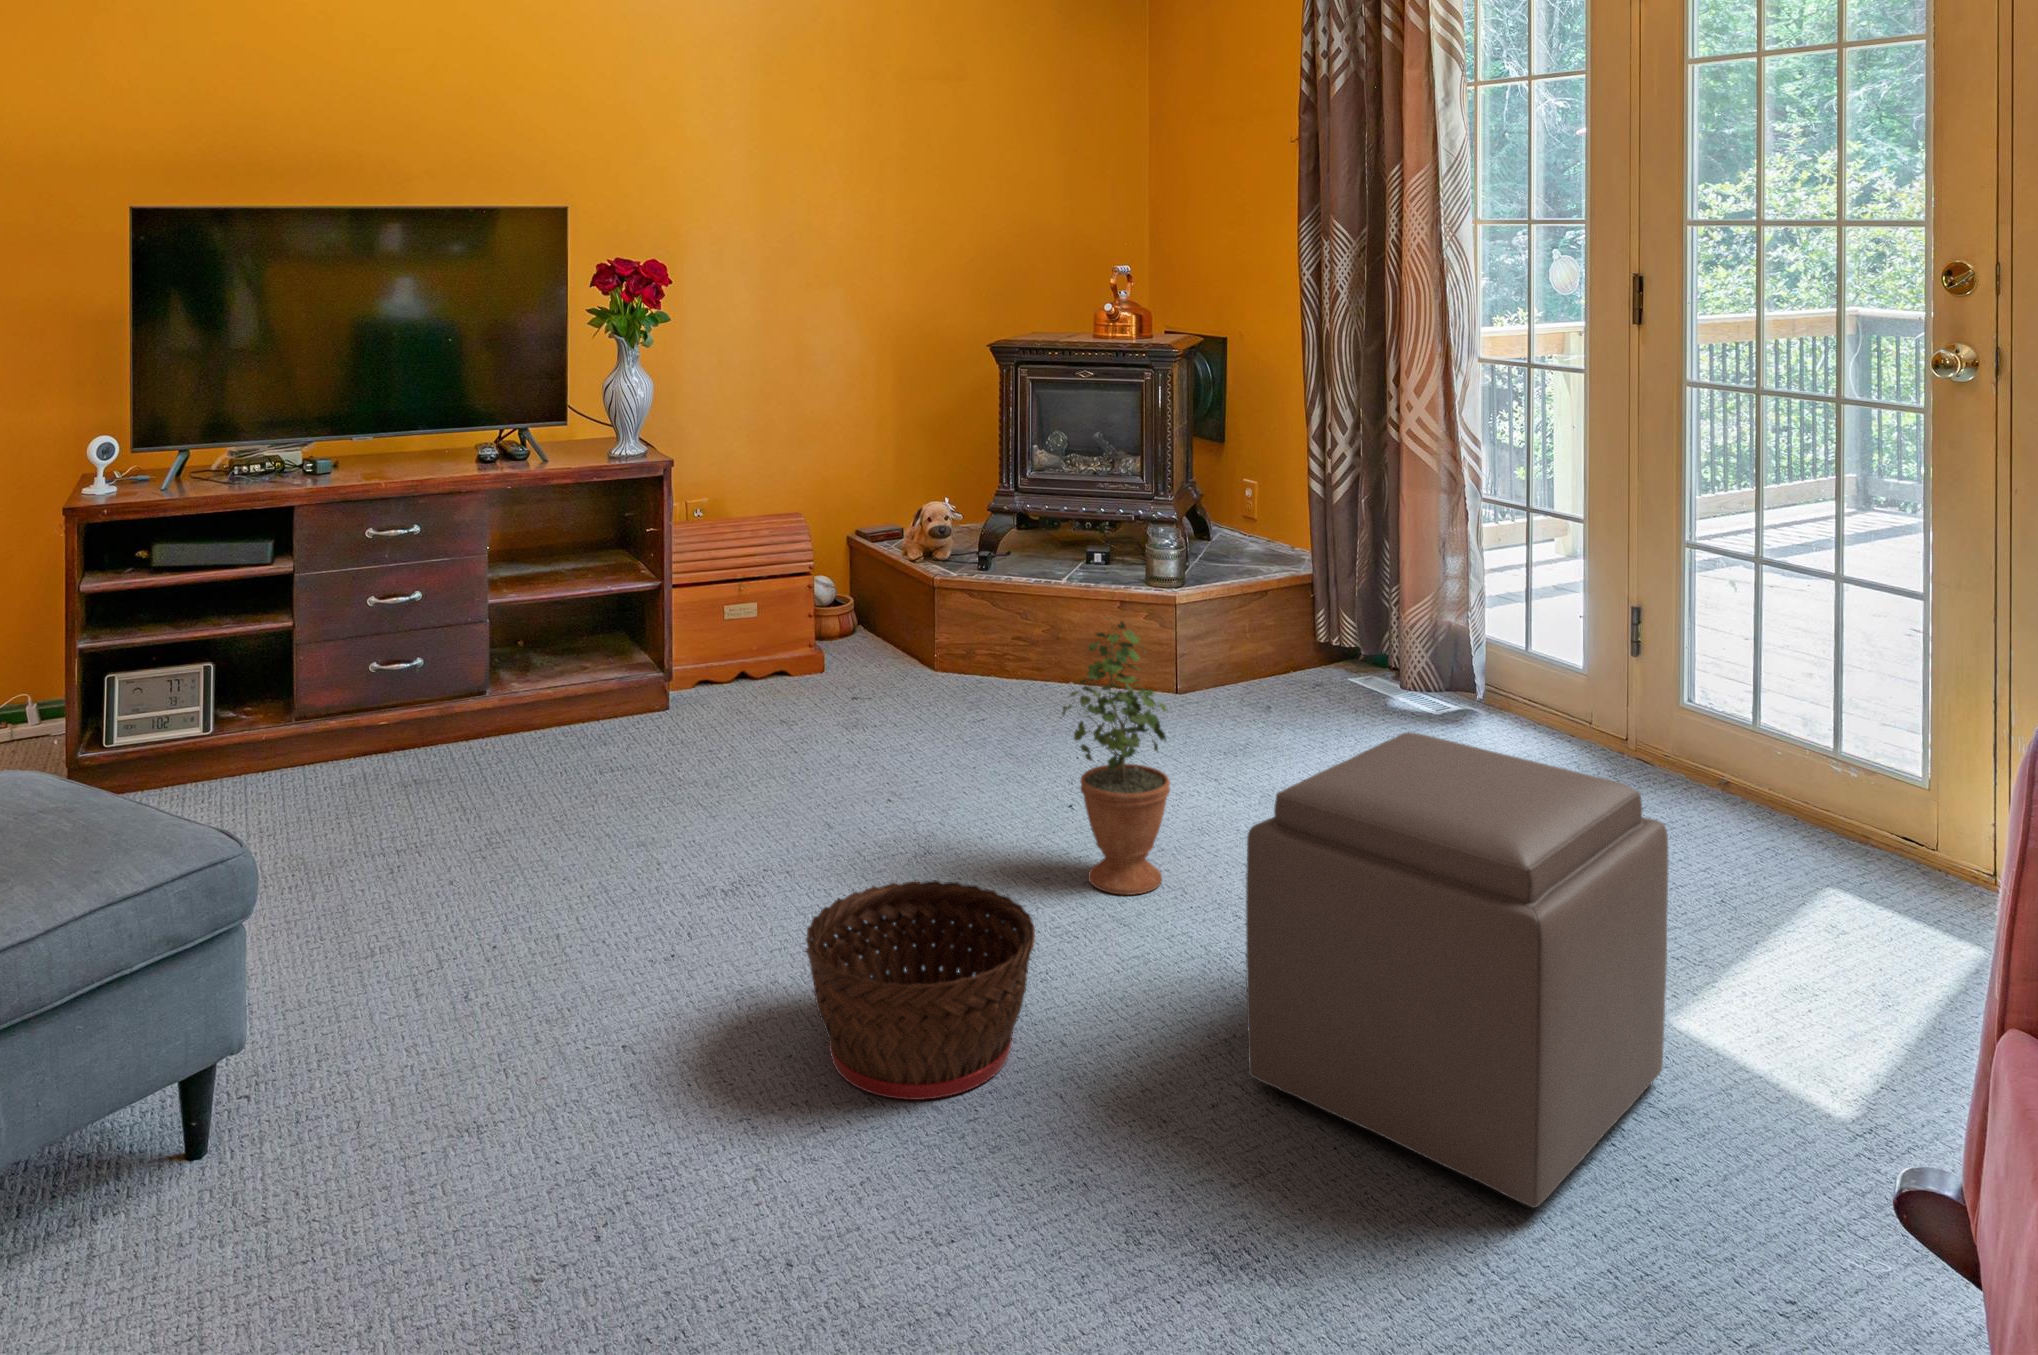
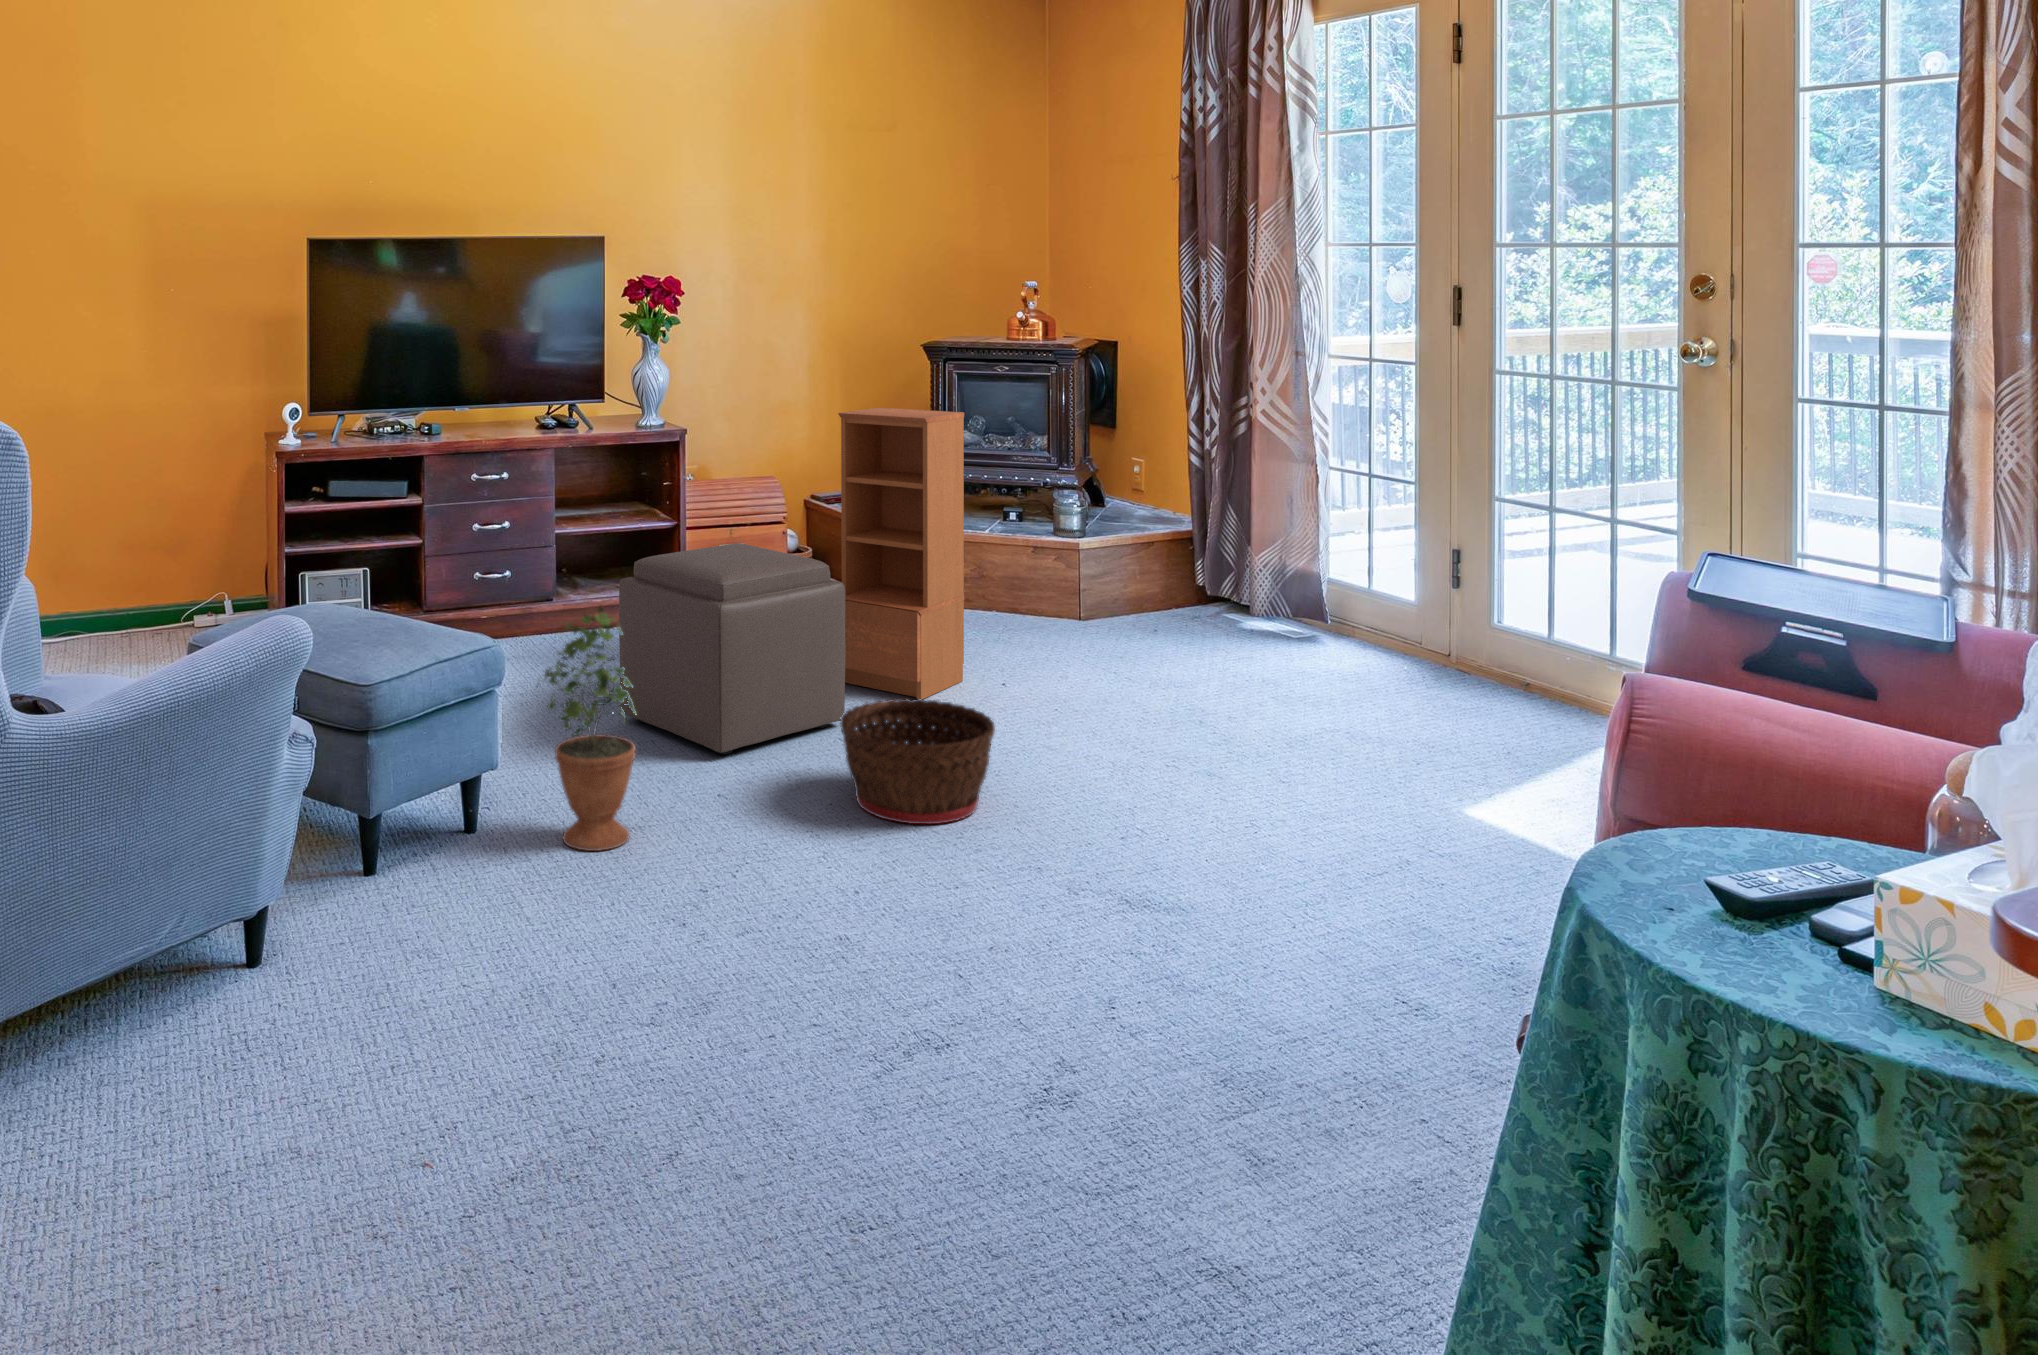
bookcase: none [842,436,1022,841] -> present [838,408,964,699]
potted plant: present [1062,622,1170,895] -> present [537,601,637,851]
ottoman: present [1246,732,1668,1207] -> present [619,543,846,754]

